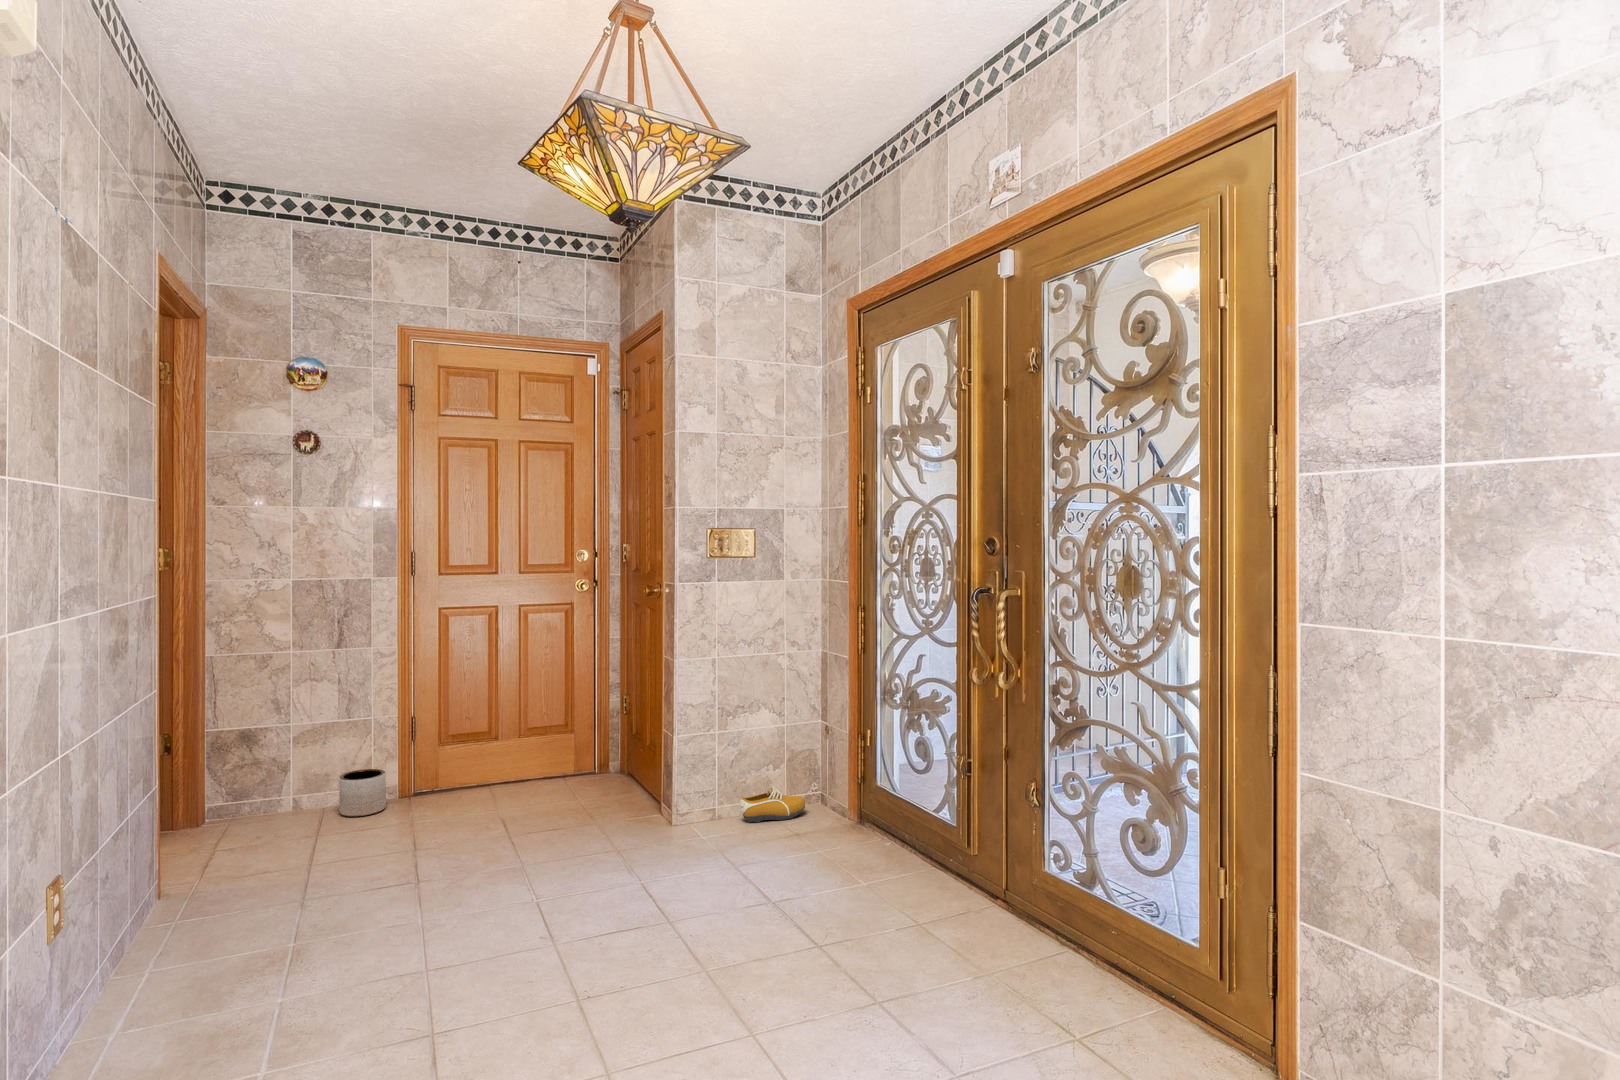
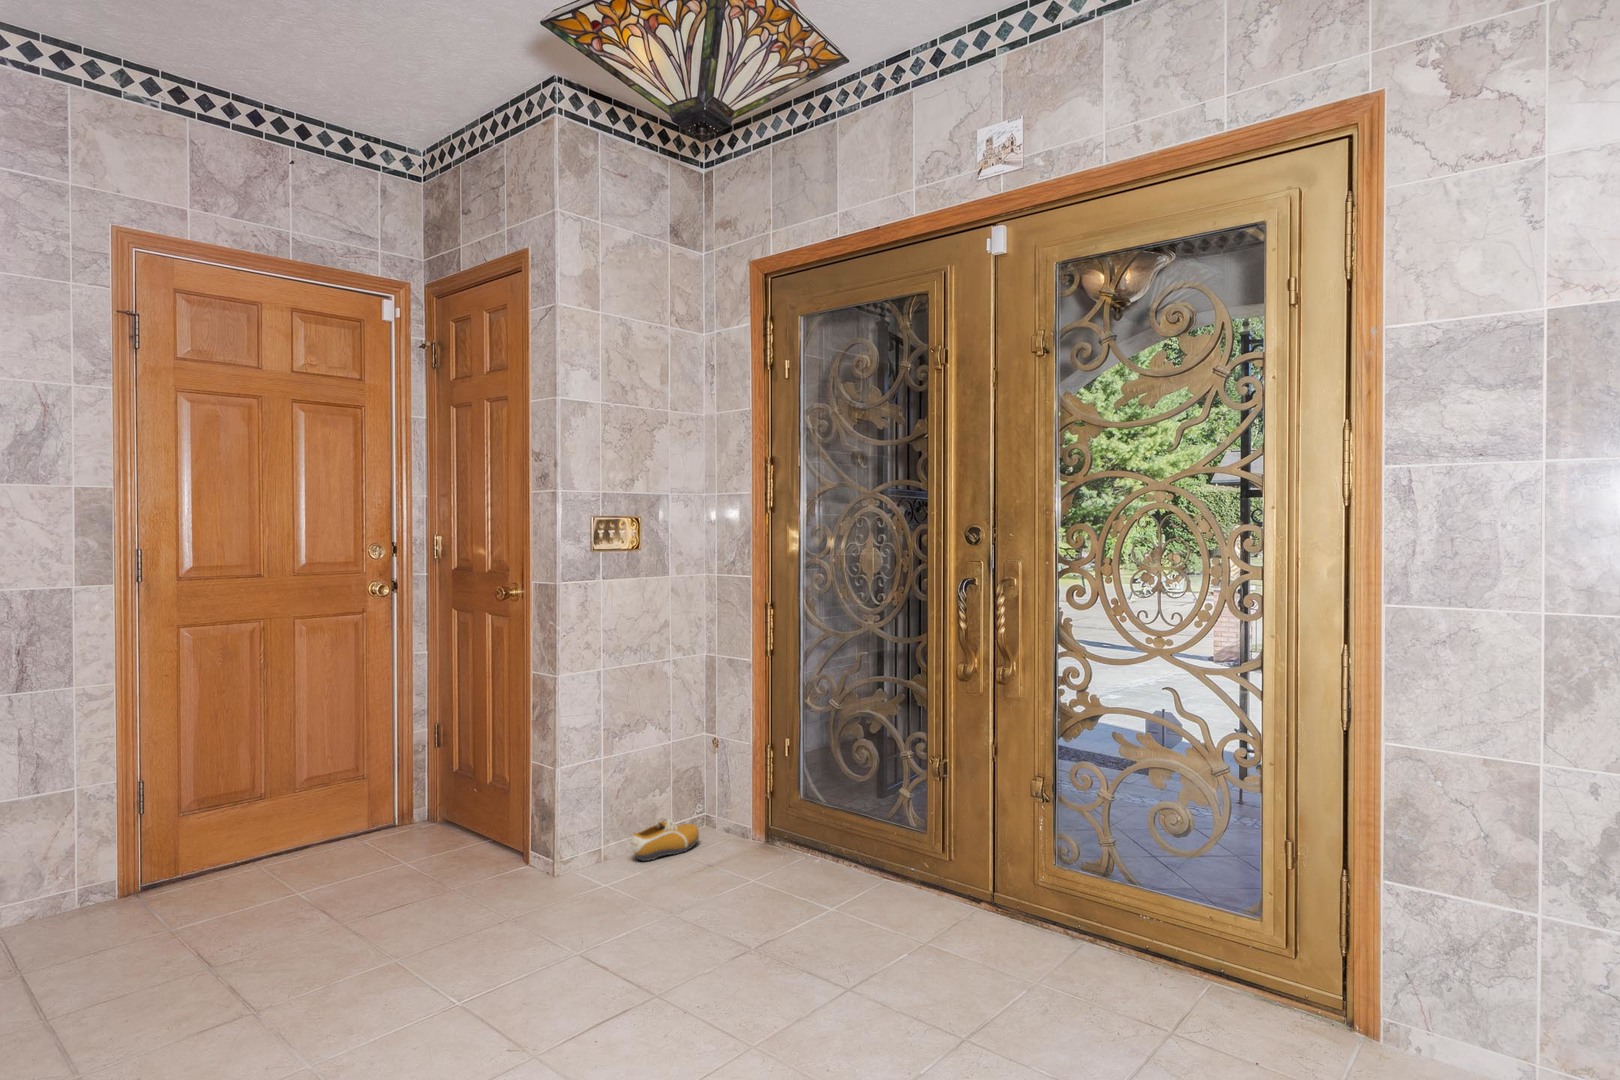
planter: present [339,769,386,817] -> none [33,860,110,934]

